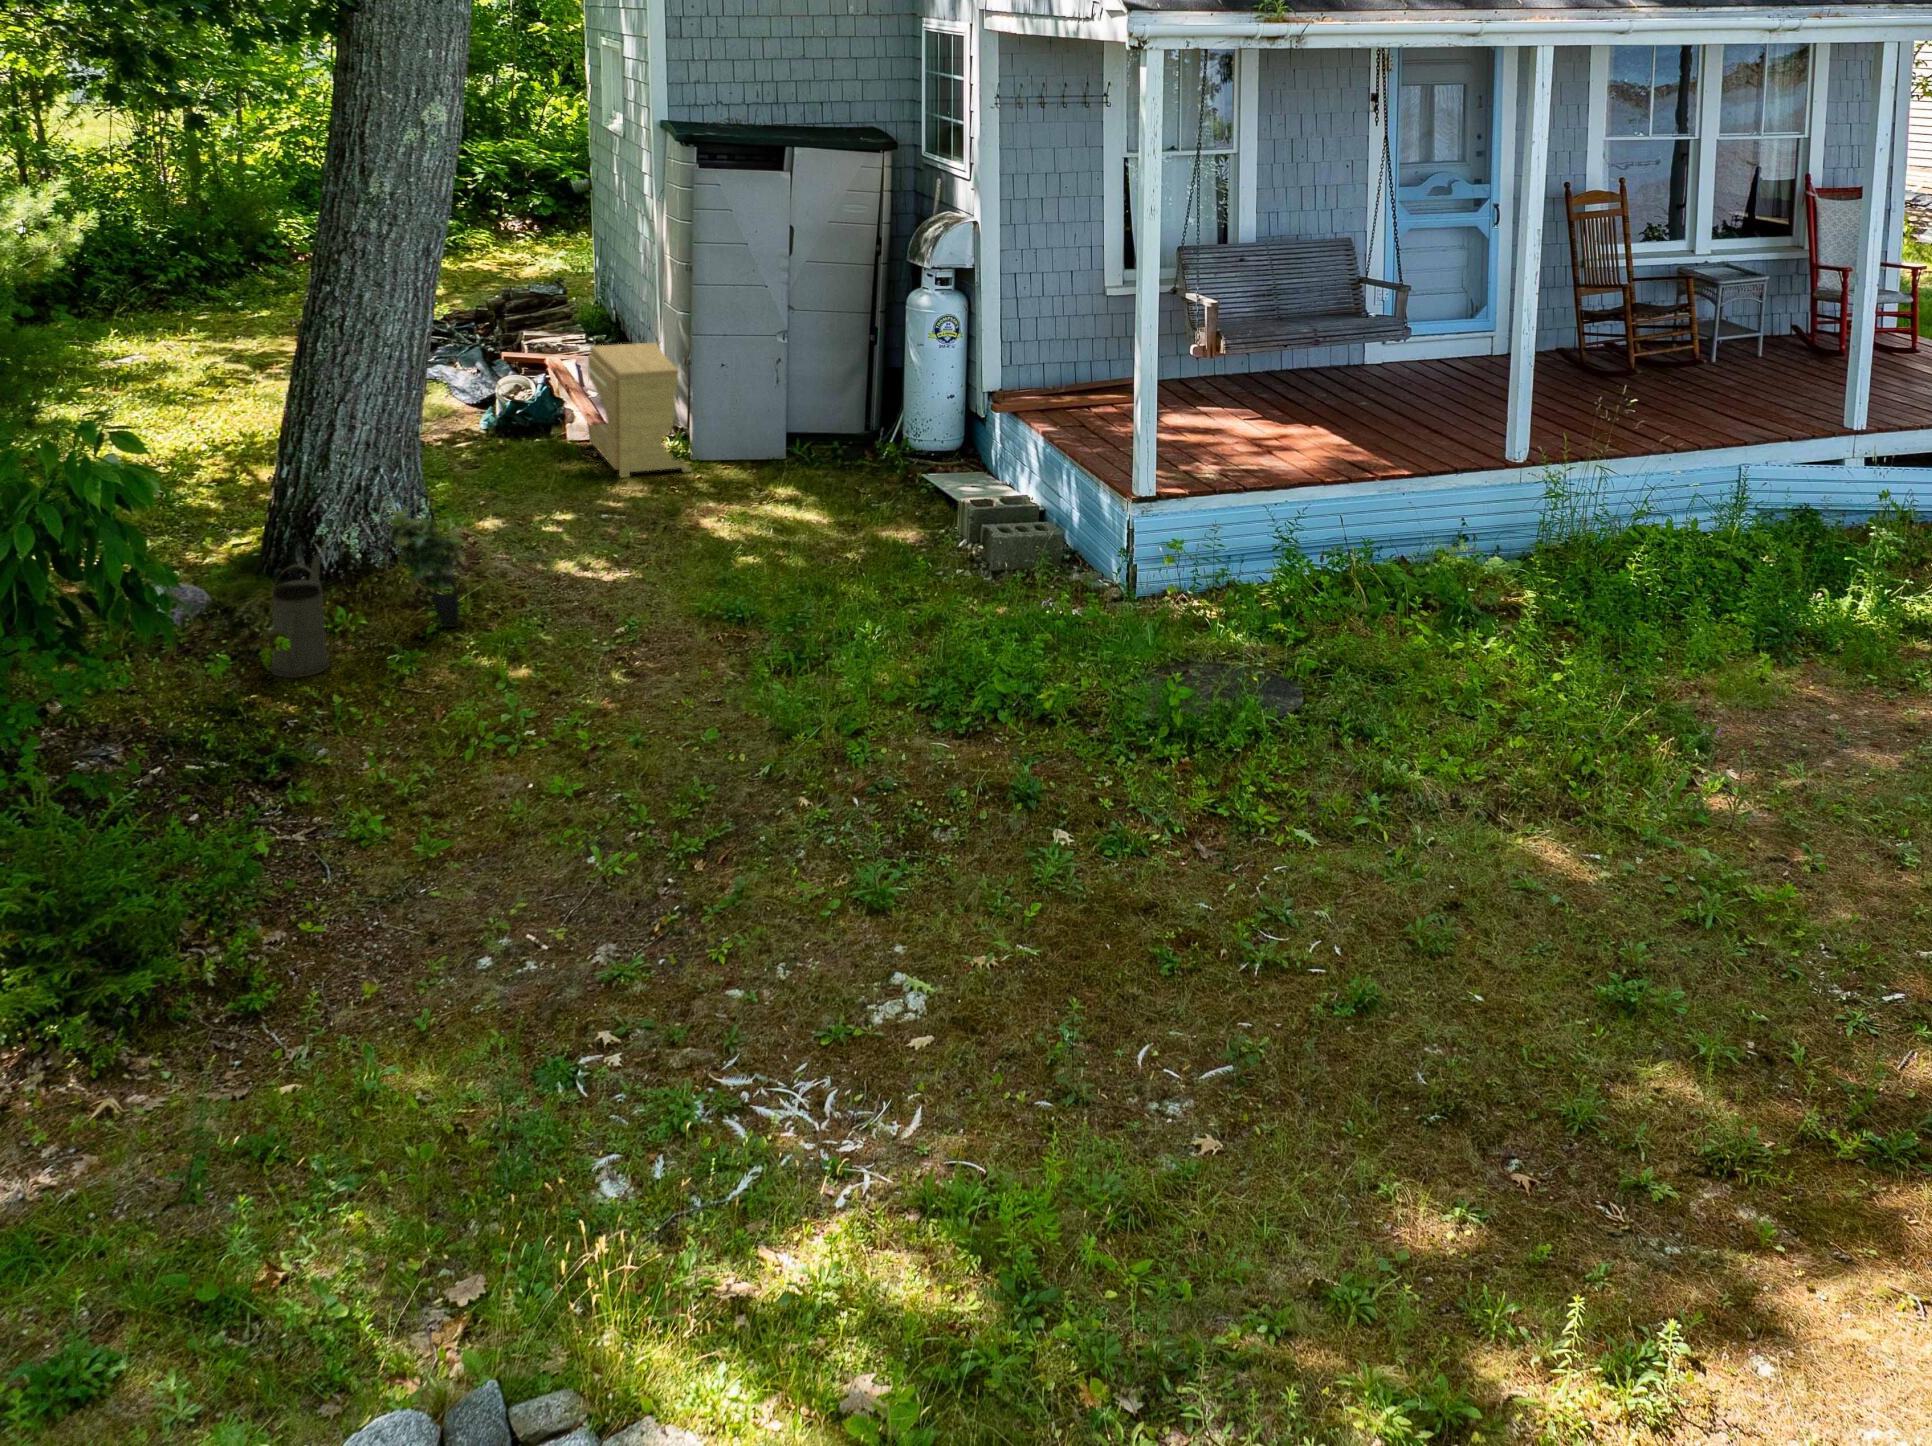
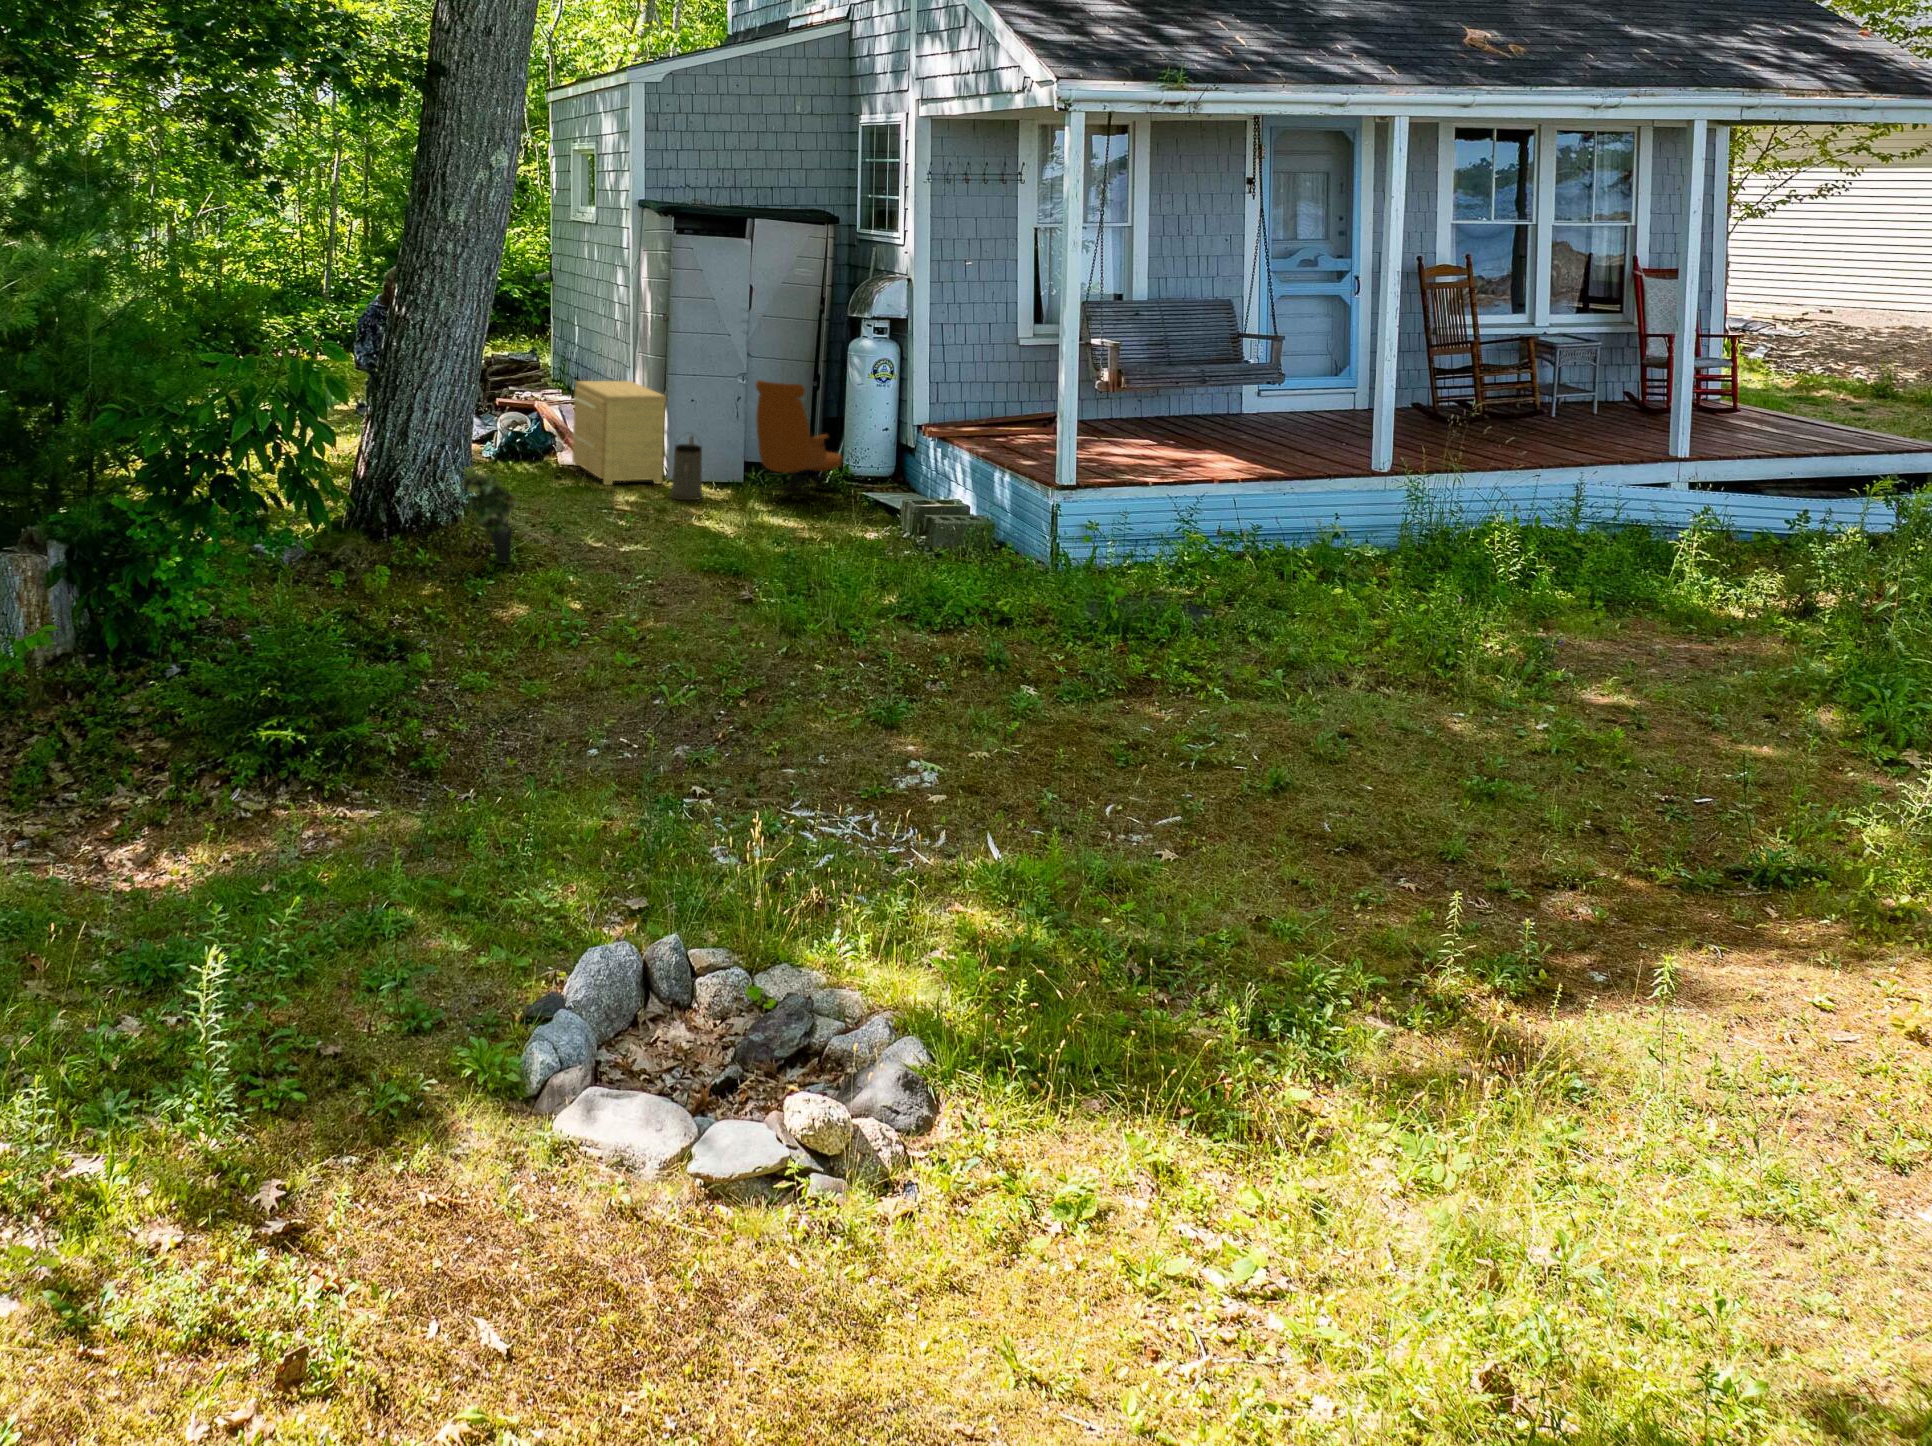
lounge chair: none [794,354,917,497] -> present [756,380,842,501]
watering can: present [270,555,330,678] -> present [670,435,703,500]

